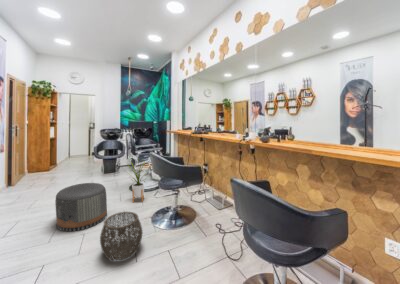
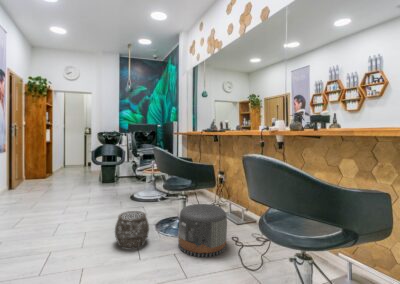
house plant: present [132,166,144,202] -> none [131,164,155,210]
pouf: present [55,183,107,231] -> present [178,204,227,257]

